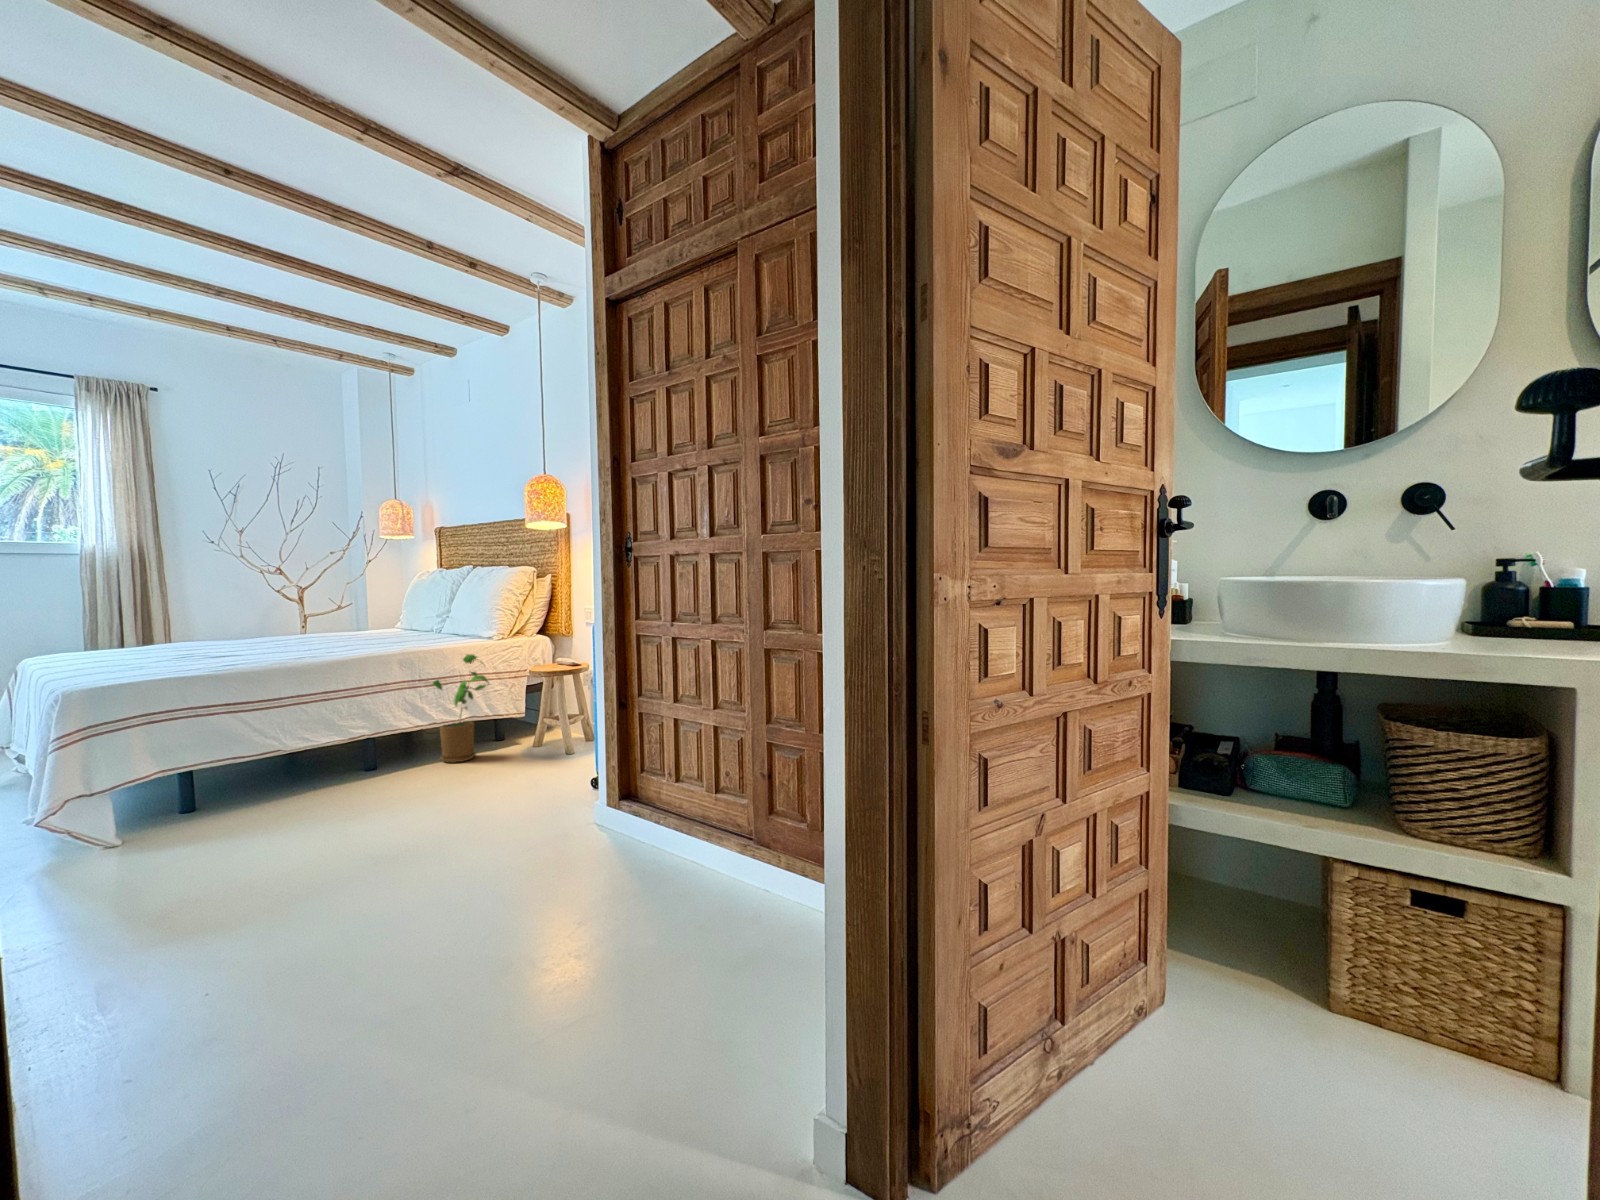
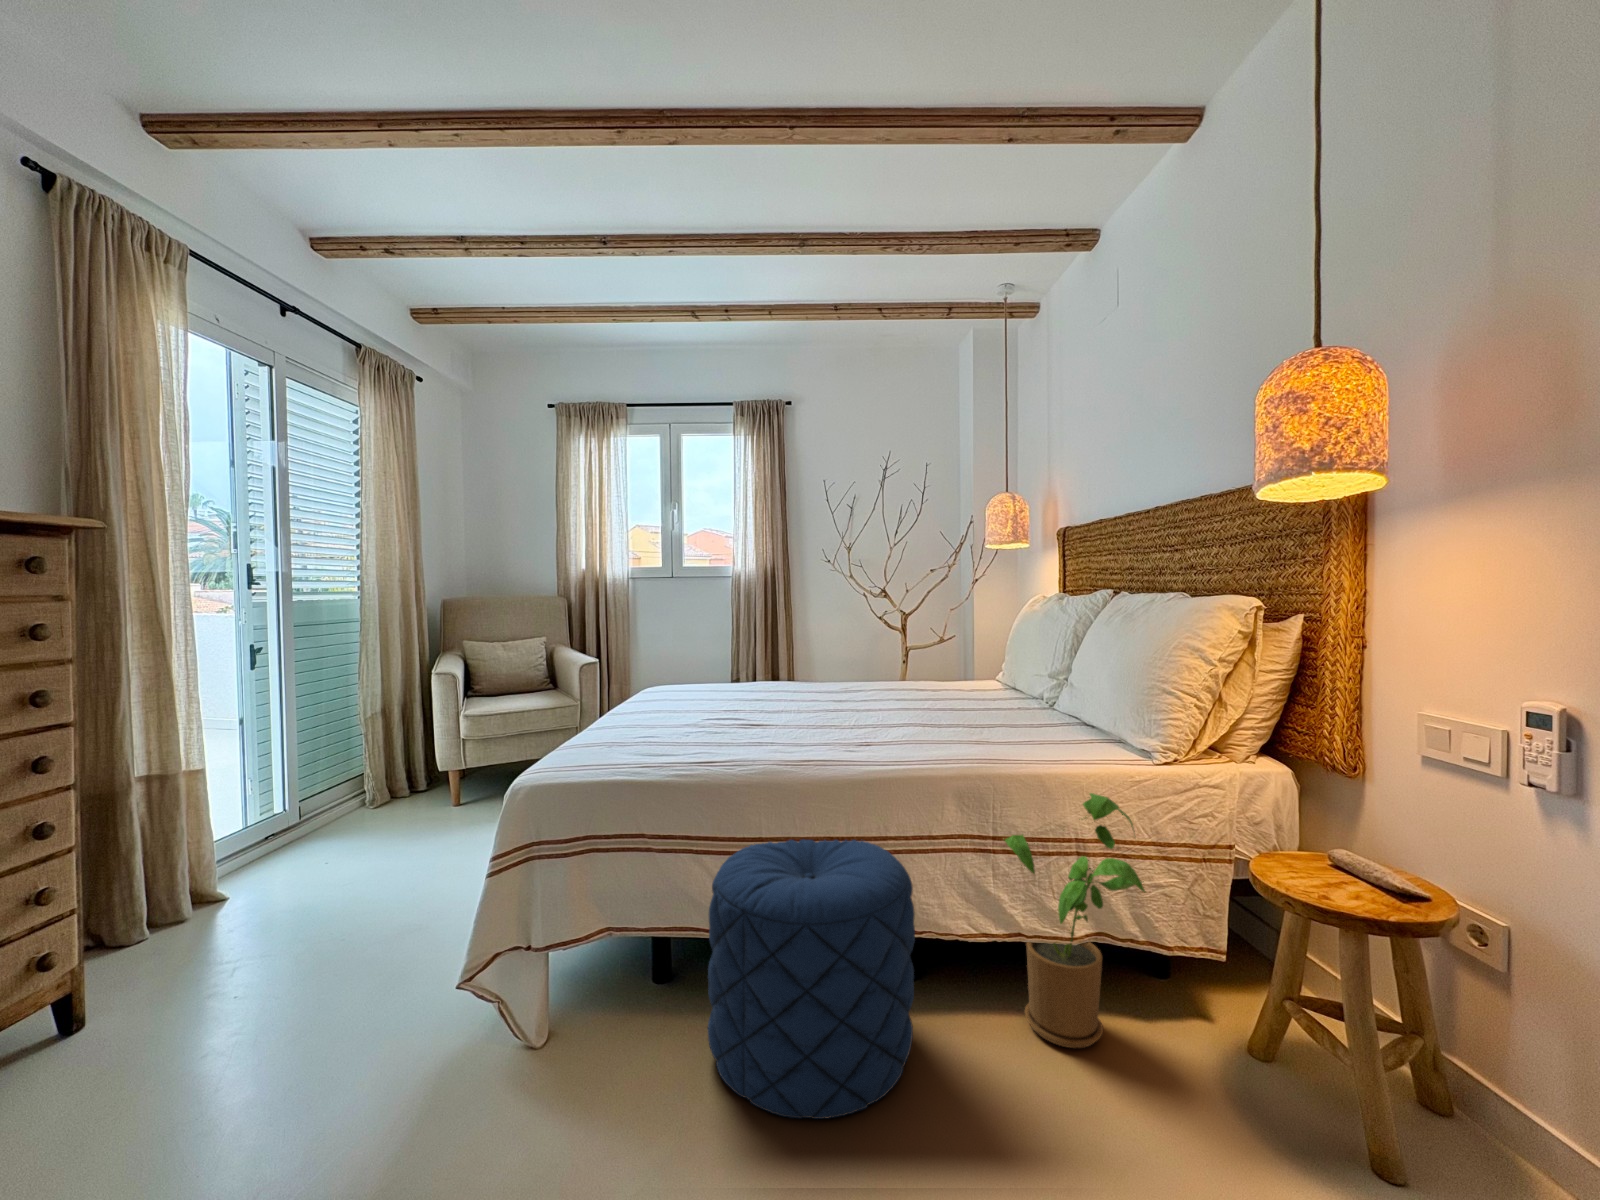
pouf: none [270,691,391,803] -> present [708,839,915,1119]

